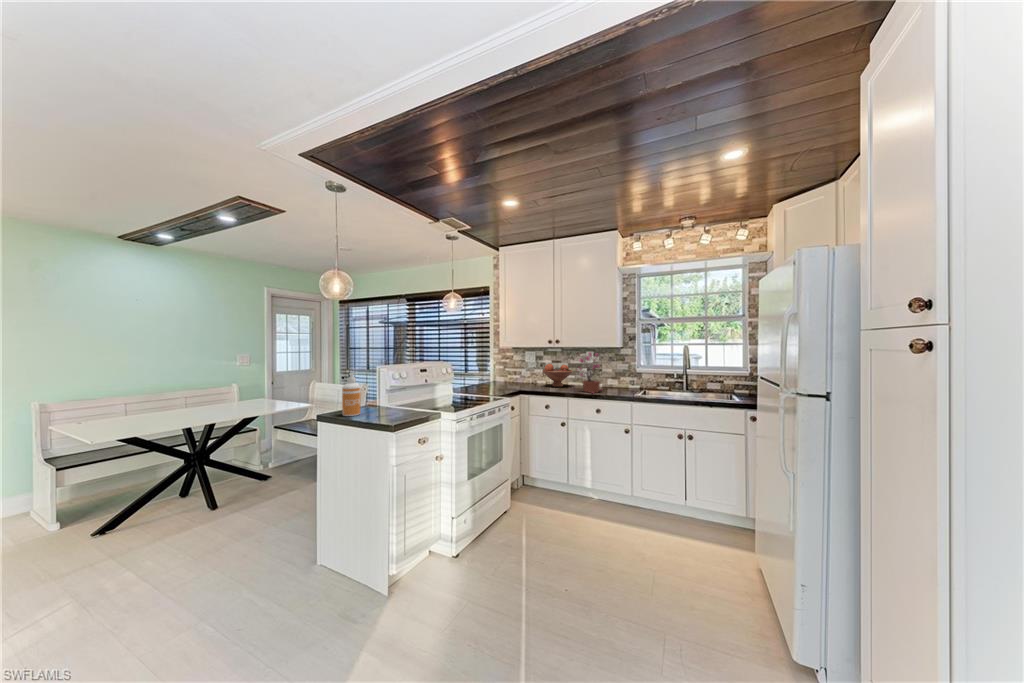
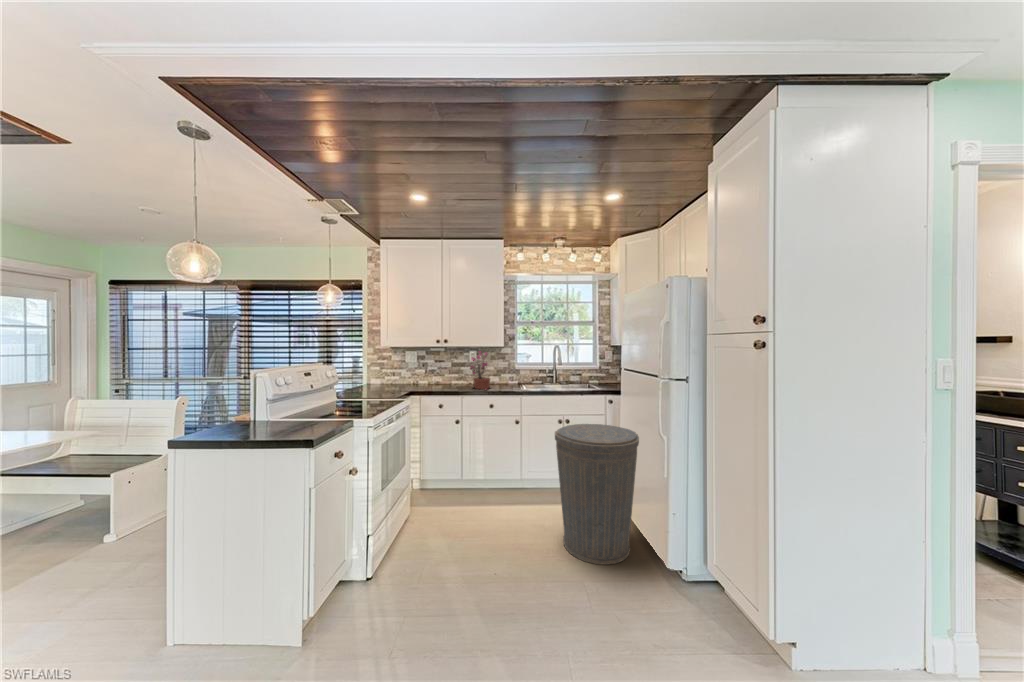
fruit bowl: present [543,364,573,387] -> none [428,363,459,386]
soap dispenser: present [342,373,360,416] -> none [227,380,254,436]
trash can: none [641,441,759,625] -> present [555,424,639,565]

